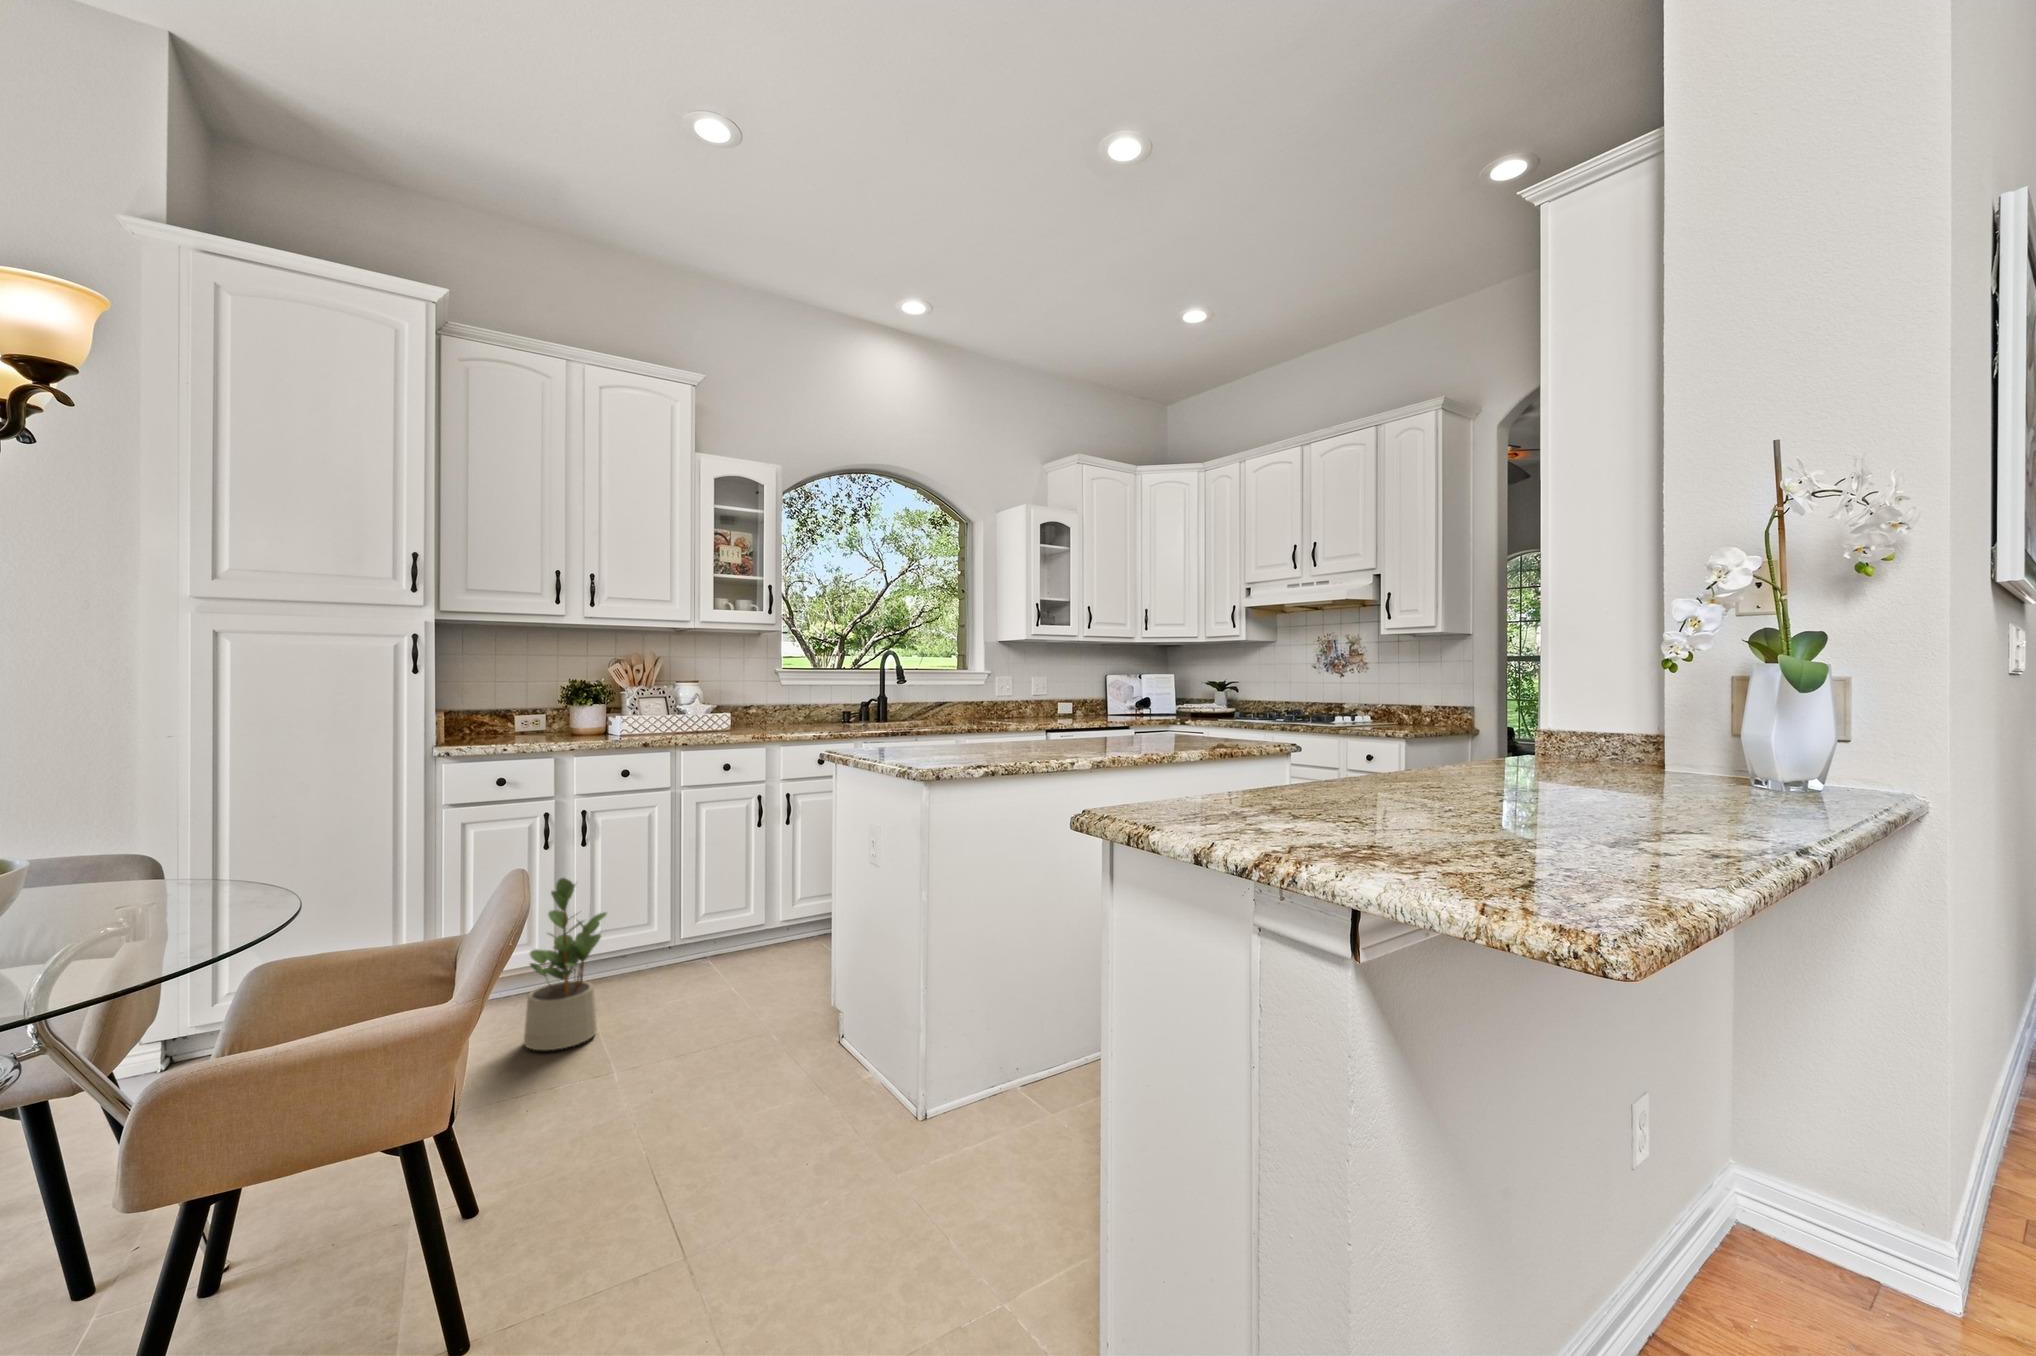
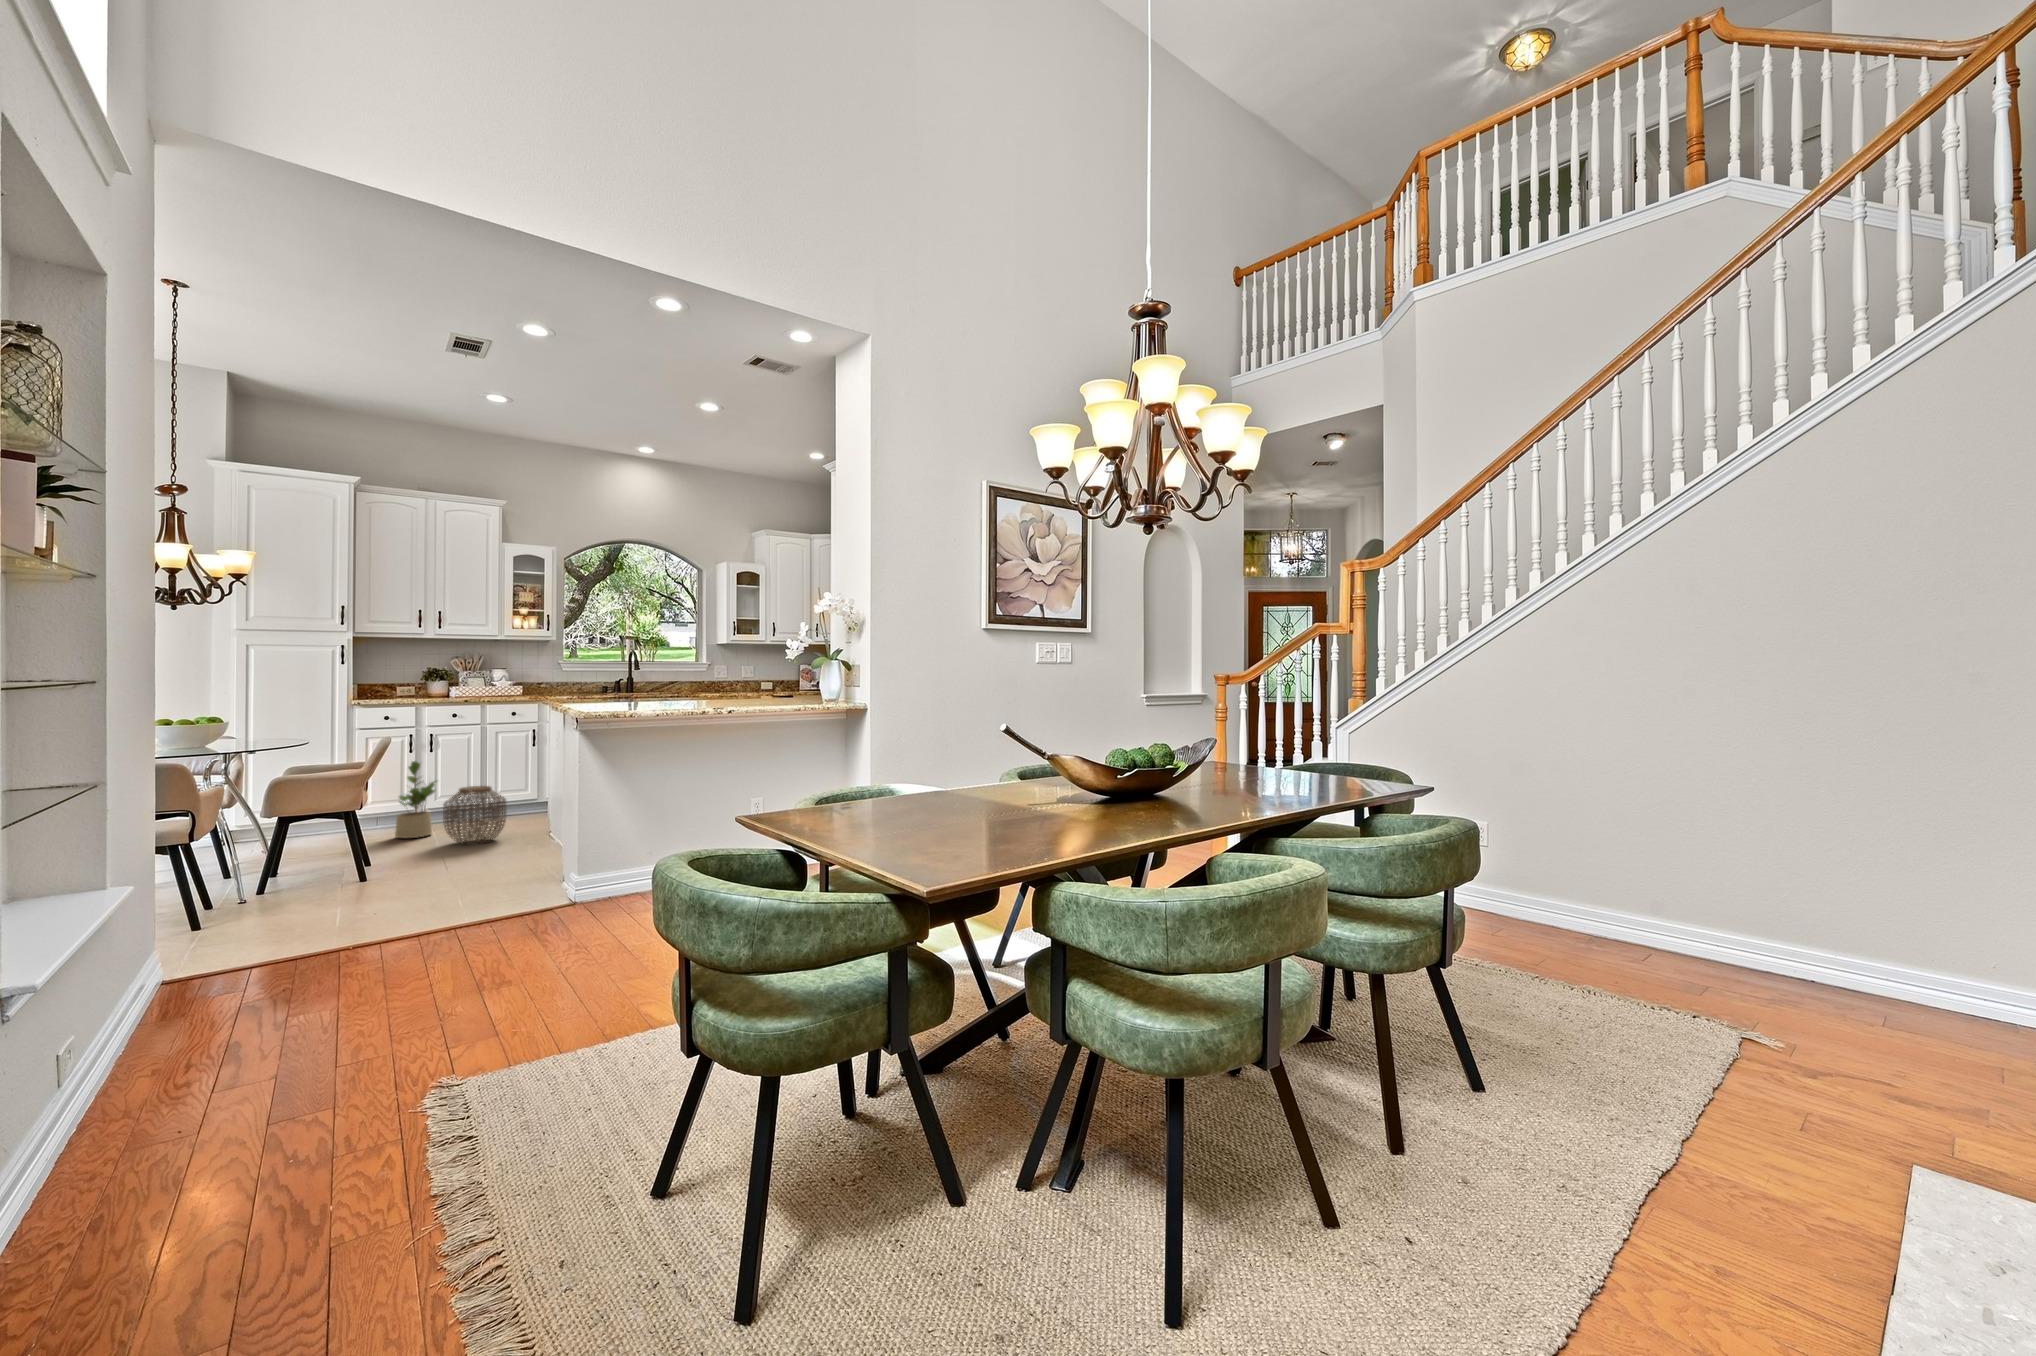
woven basket: none [636,938,763,1084] -> present [443,786,506,845]

